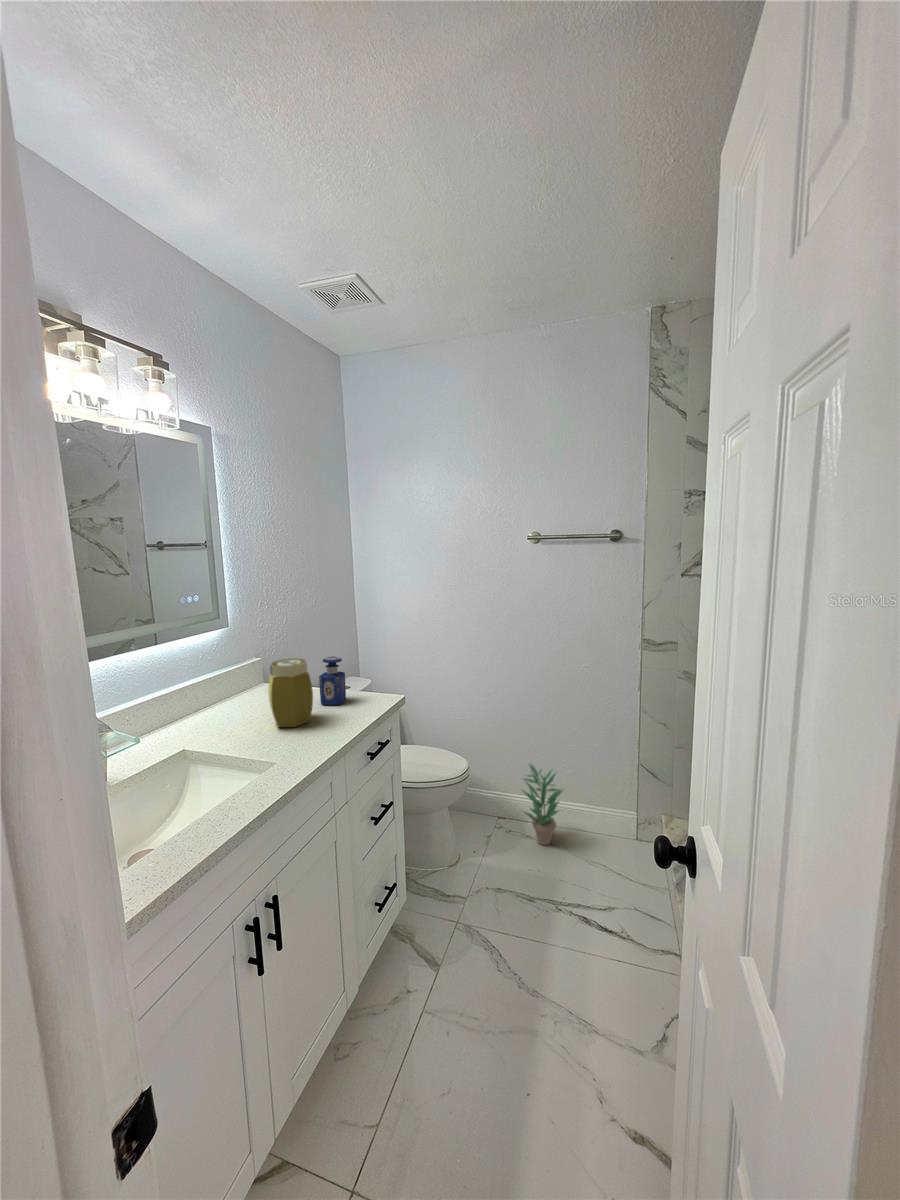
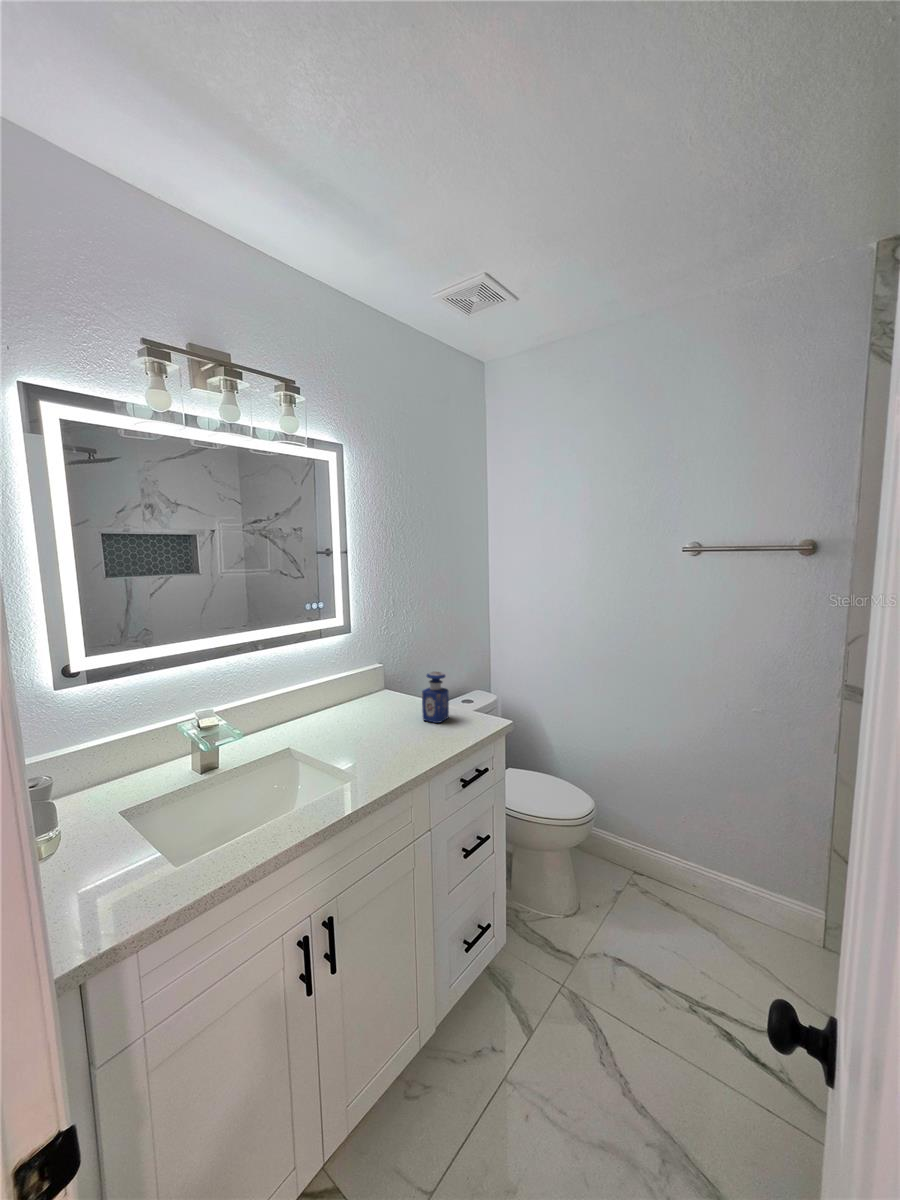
jar: present [268,658,313,727] -> none [367,671,408,742]
potted plant: present [523,764,563,845] -> none [658,816,719,923]

